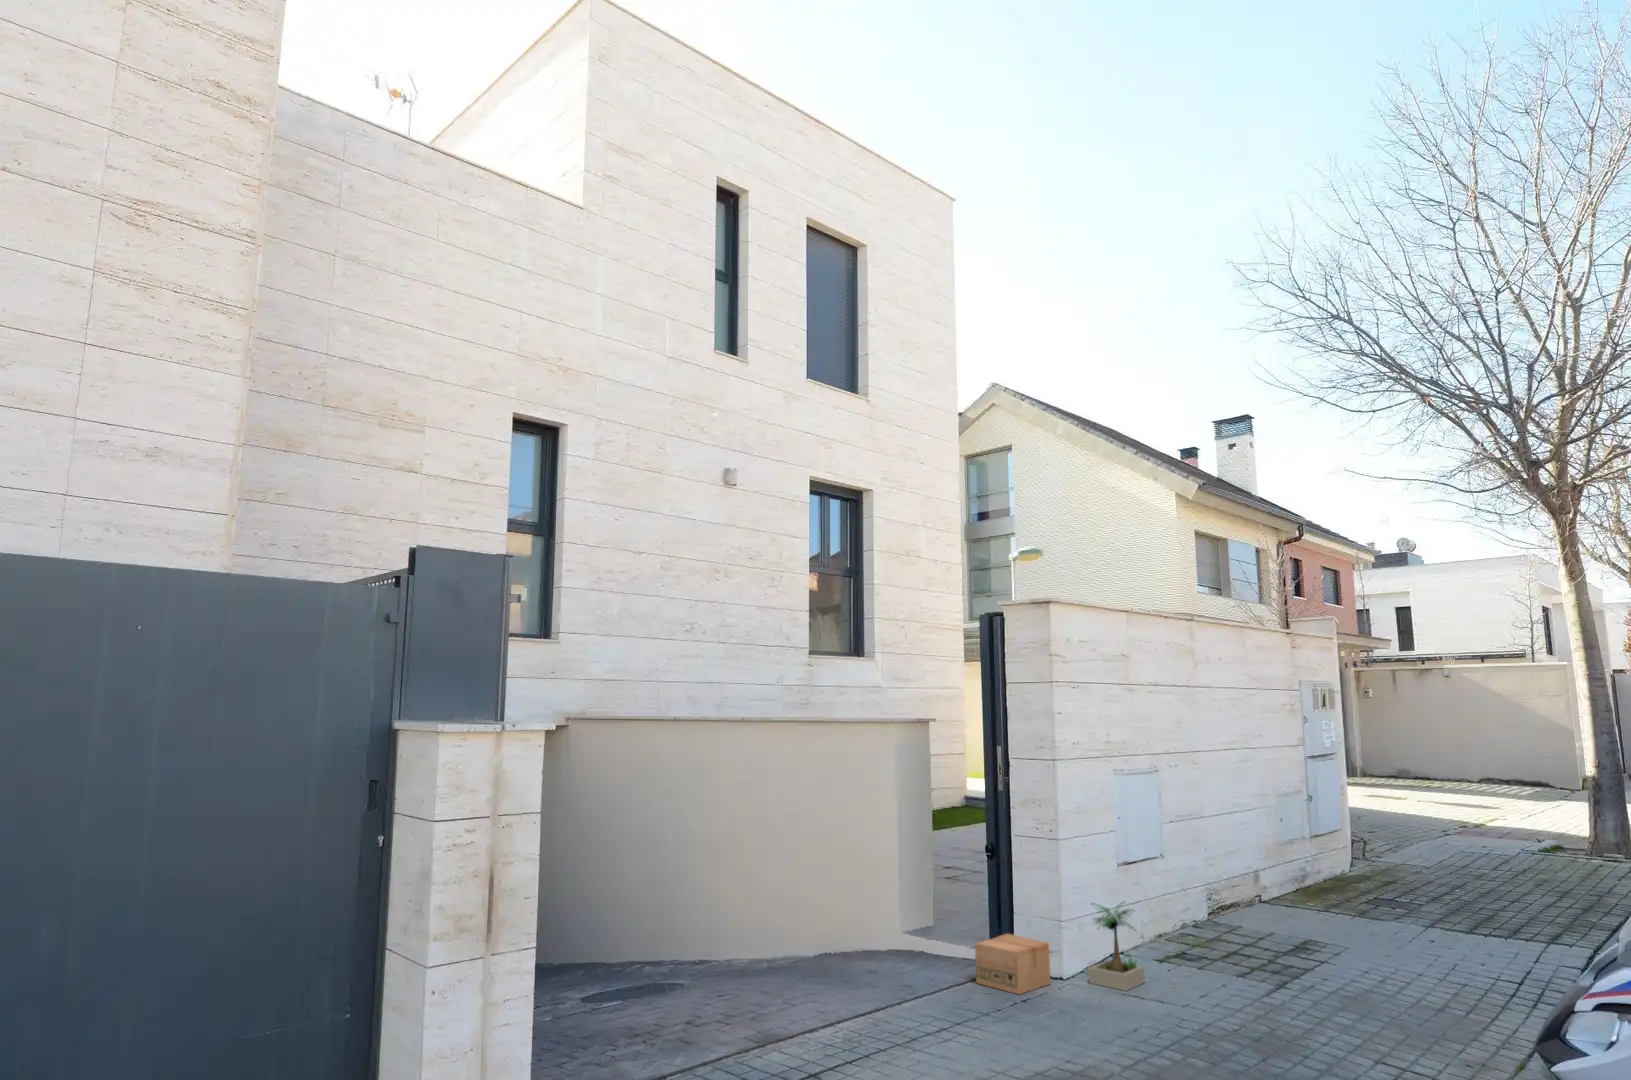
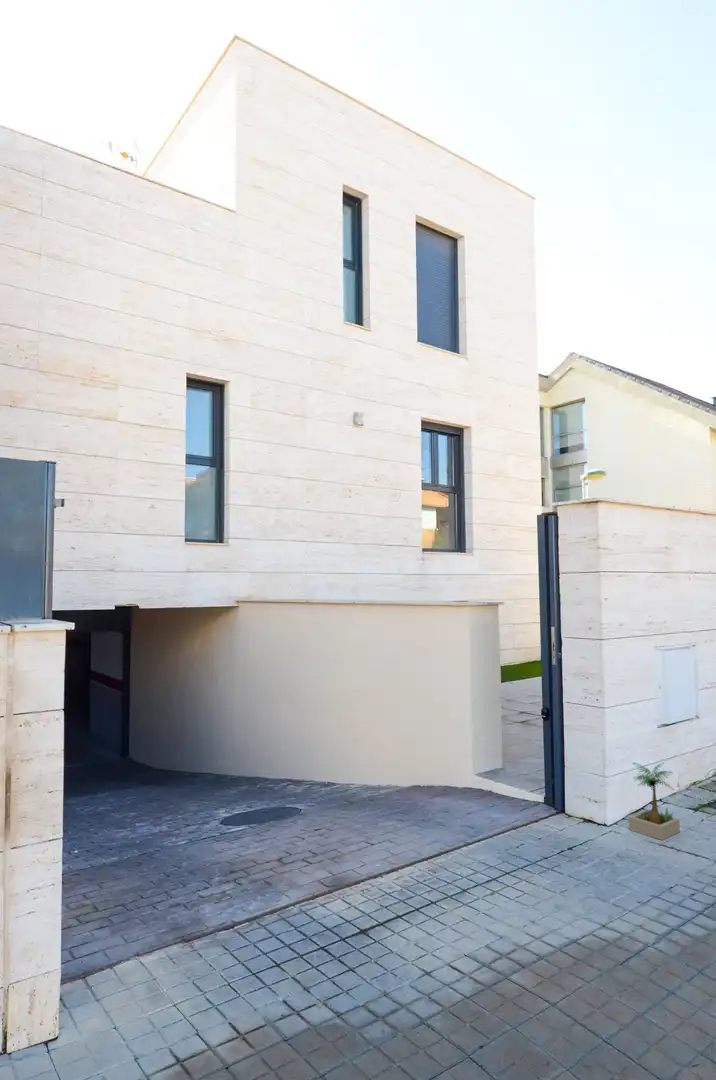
cardboard box: present [975,934,1051,994] -> none [530,783,595,839]

